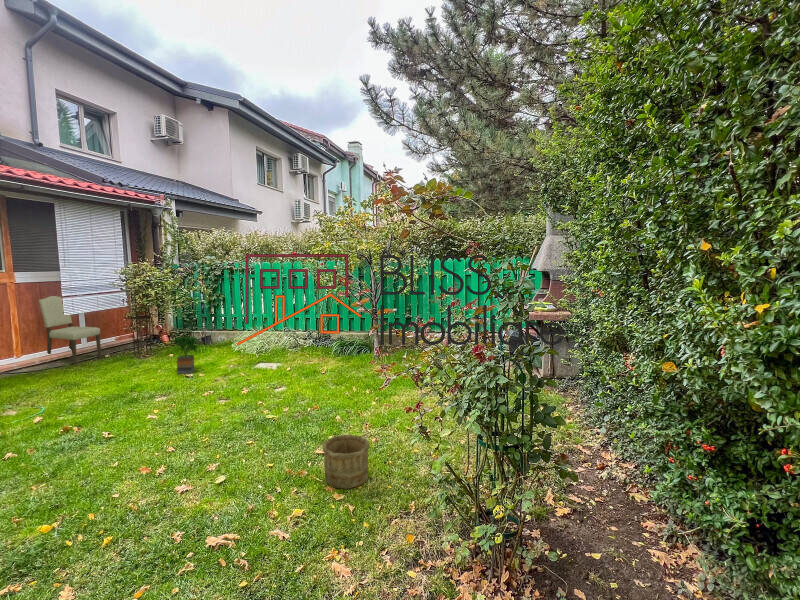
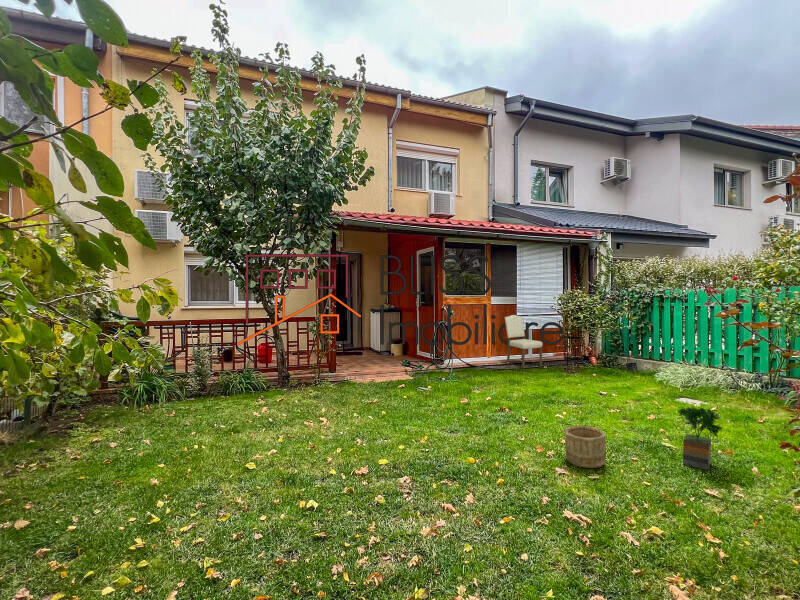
potted tree: present [173,337,199,374] -> present [678,407,722,470]
wooden bucket: present [323,435,369,489] -> present [564,426,607,468]

